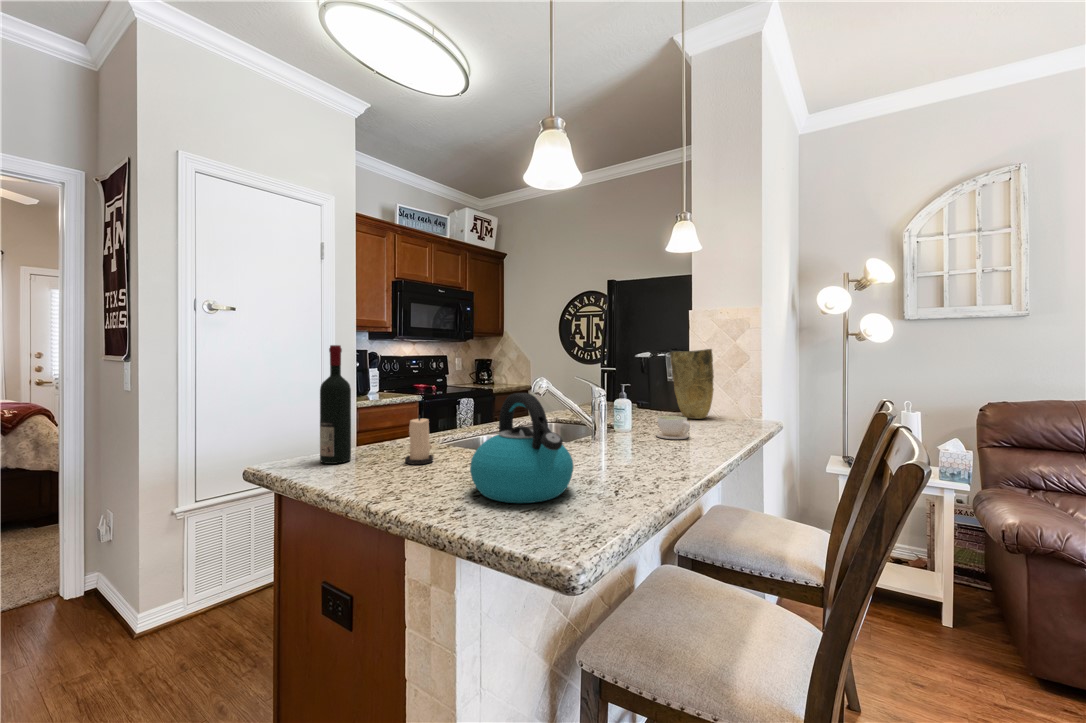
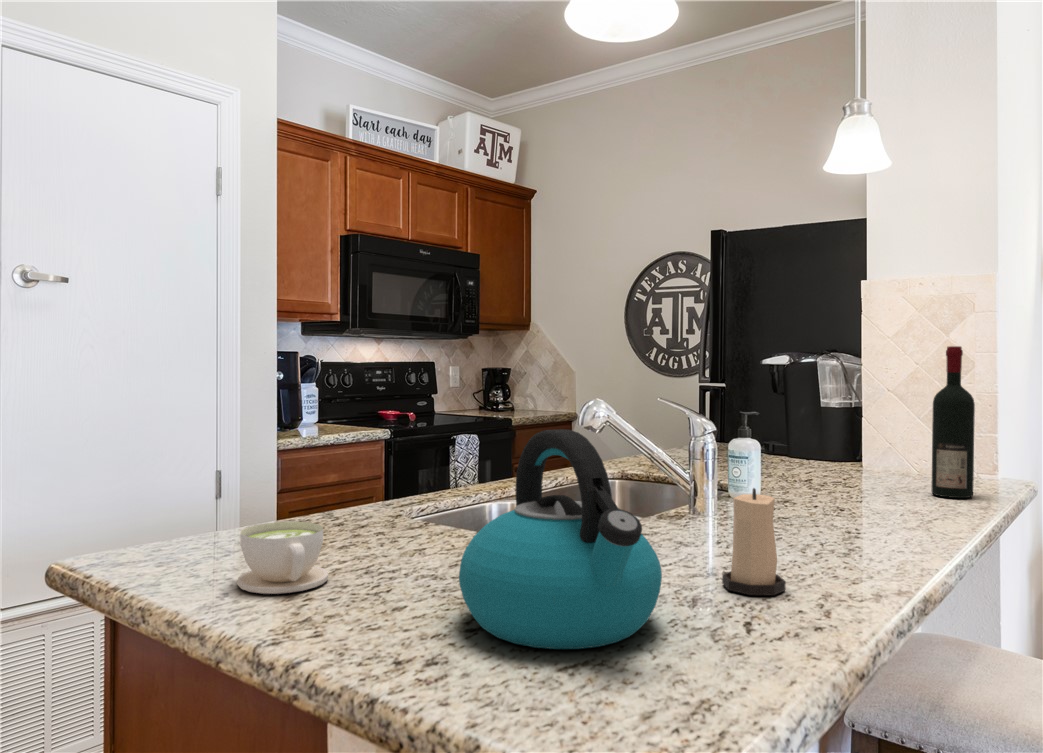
wine bottle: present [320,345,351,464] -> present [931,346,975,498]
vase: present [670,349,714,419] -> none [834,349,919,478]
candle: present [405,416,433,464] -> present [722,488,786,595]
coffee cup: present [656,416,690,439] -> present [237,522,328,594]

